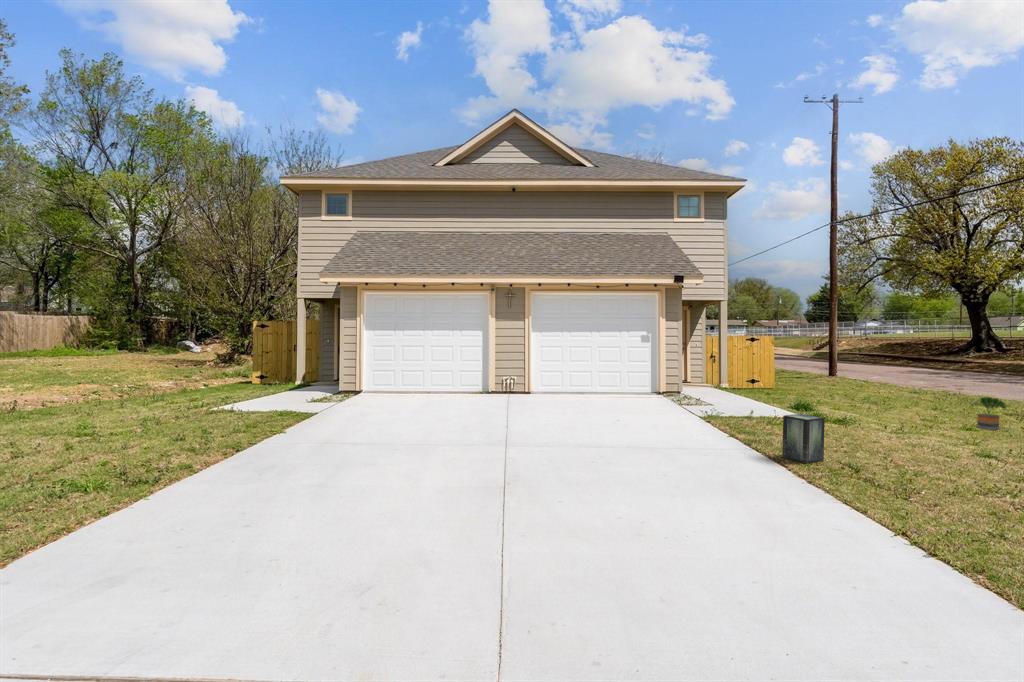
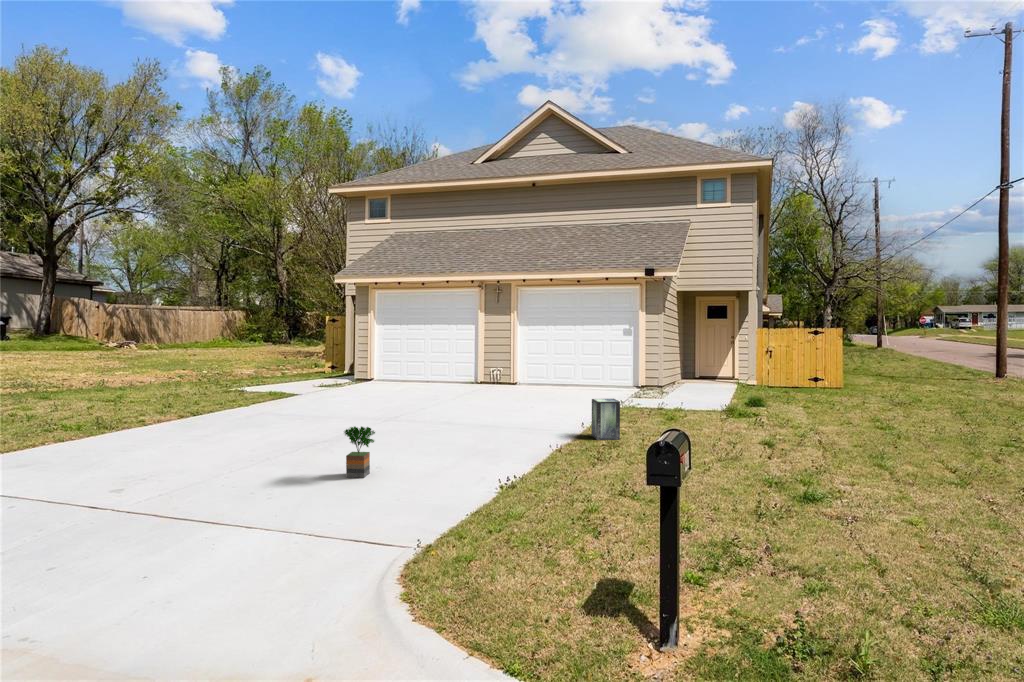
potted tree: present [974,397,1006,430] -> present [344,426,375,478]

